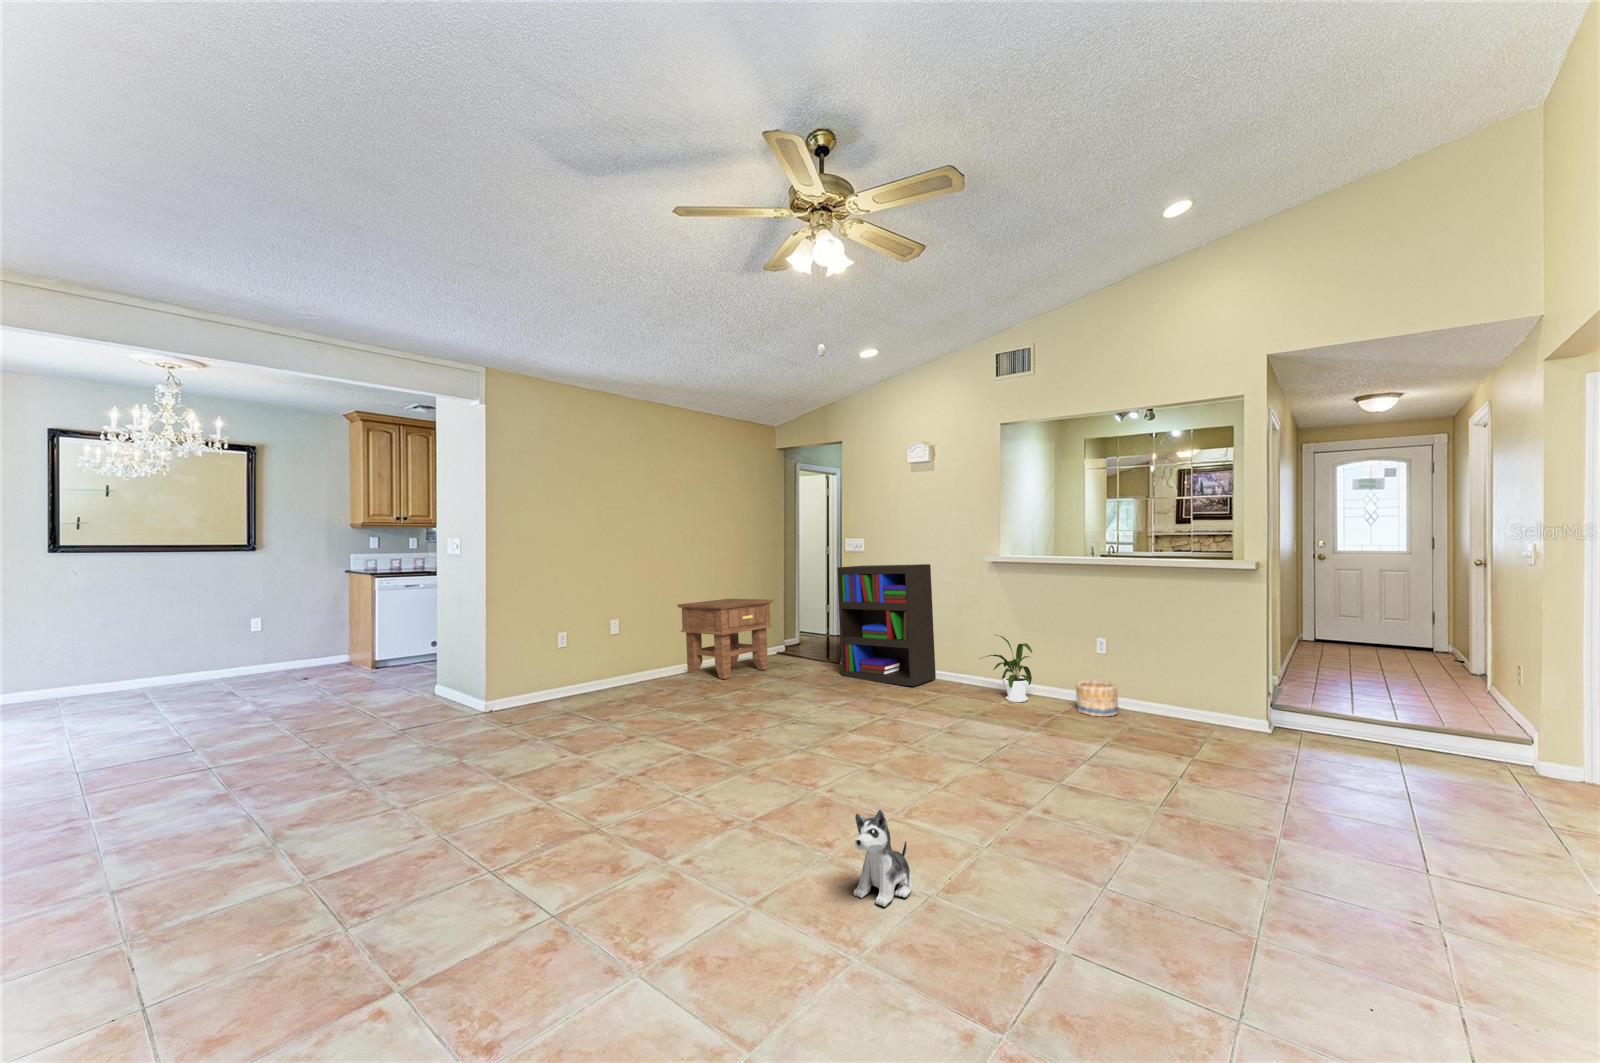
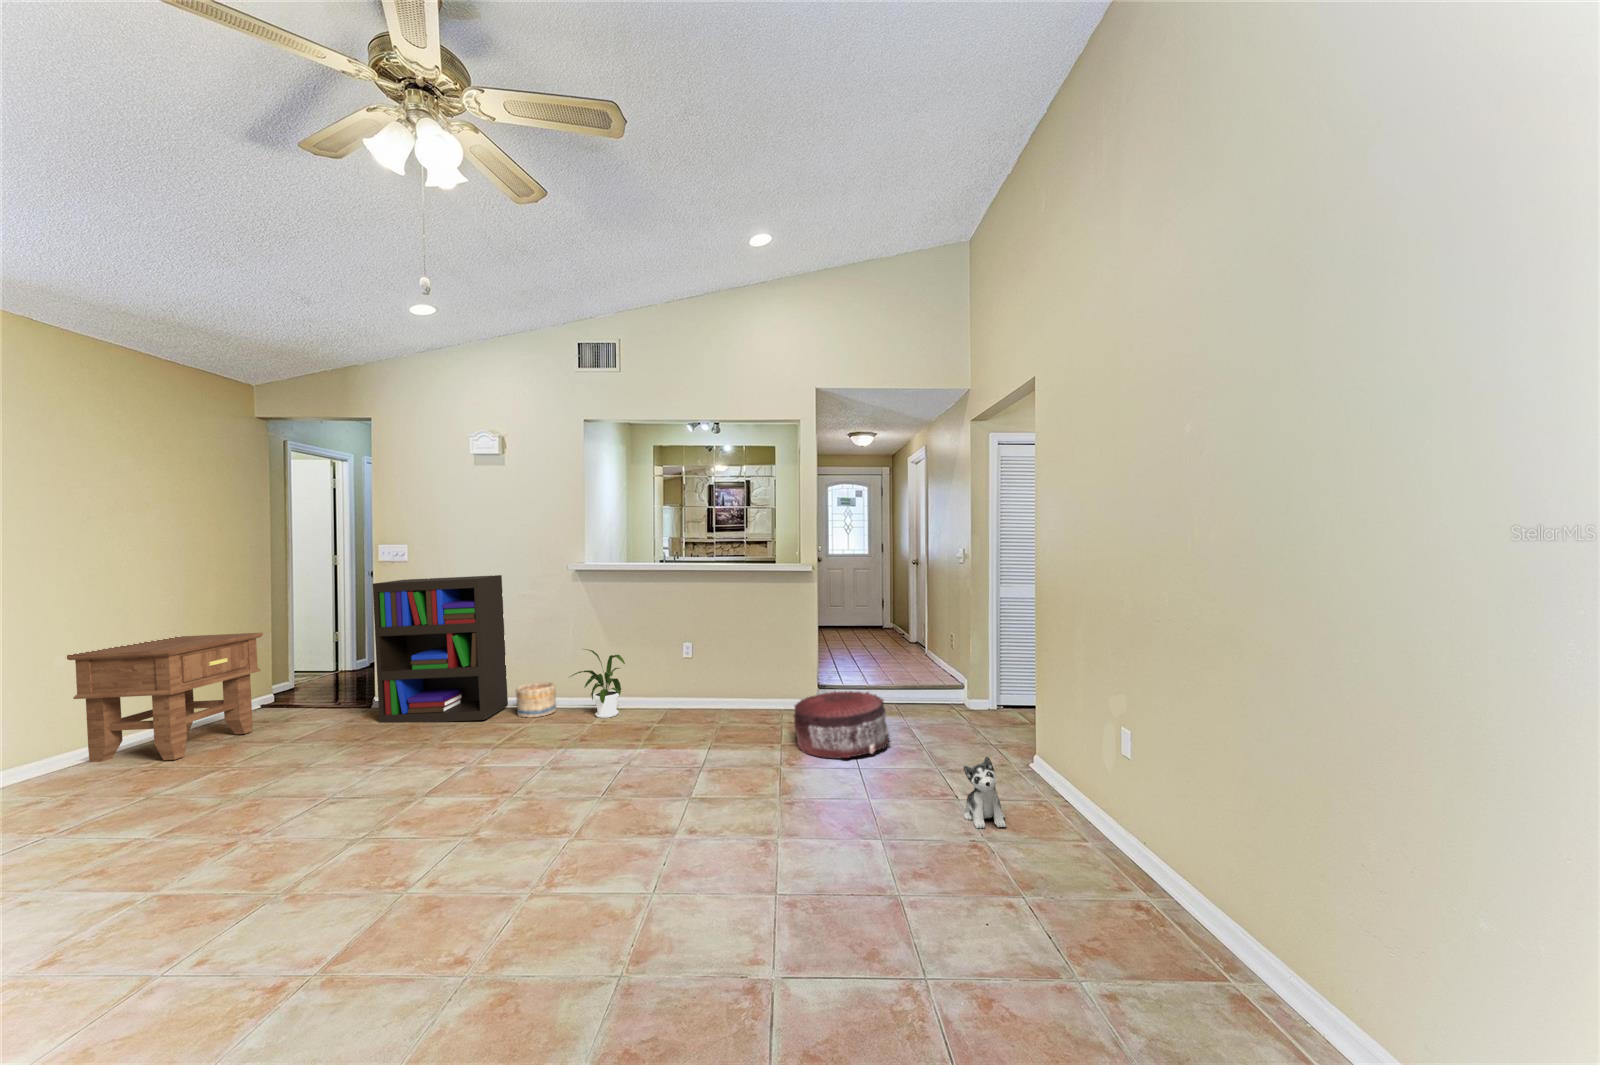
basket: present [1075,680,1118,716] -> present [516,682,556,718]
pouf: none [1207,712,1348,795] -> present [794,691,890,758]
plush toy: present [854,810,912,907] -> present [963,757,1006,828]

